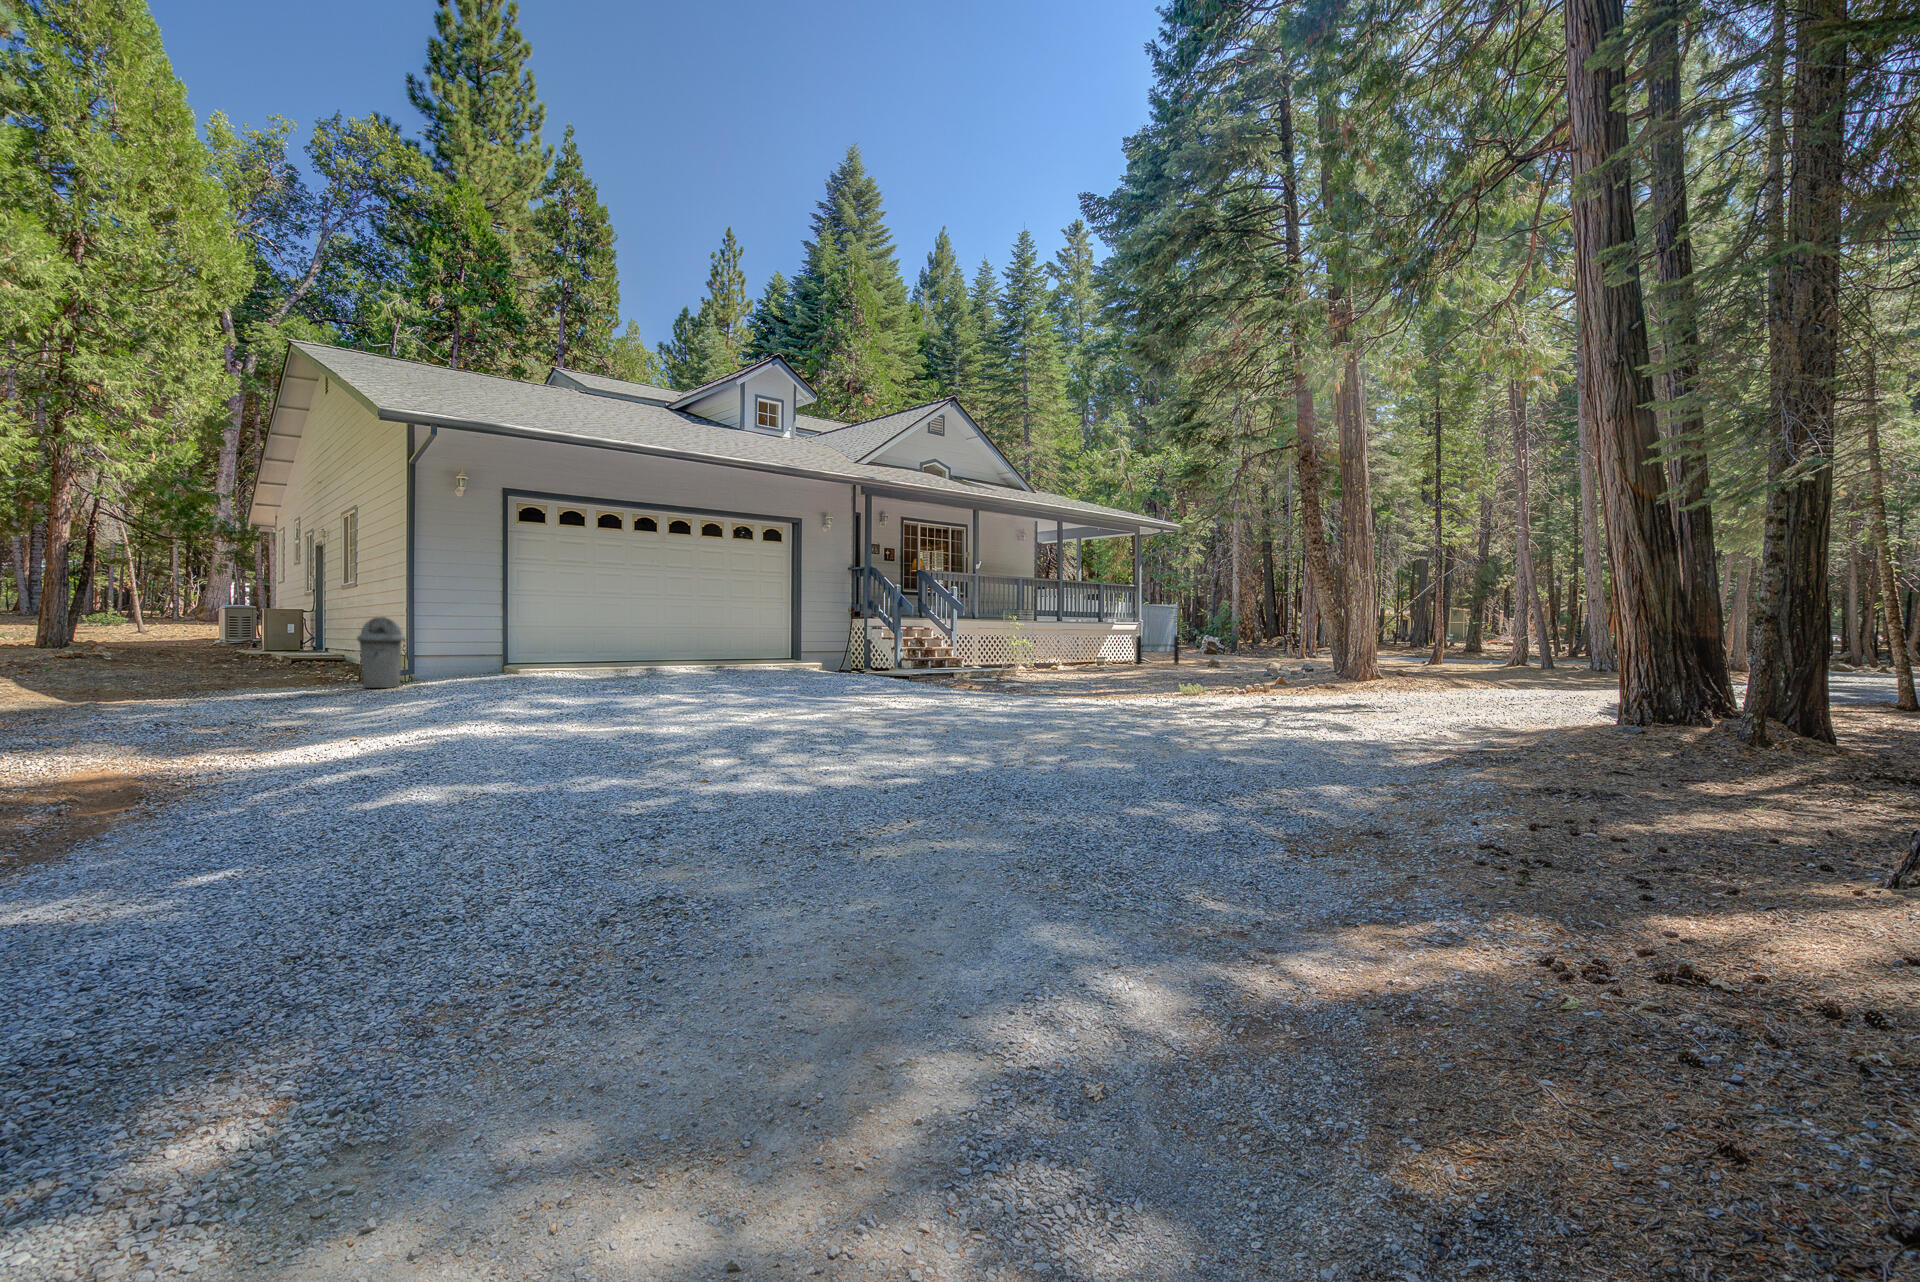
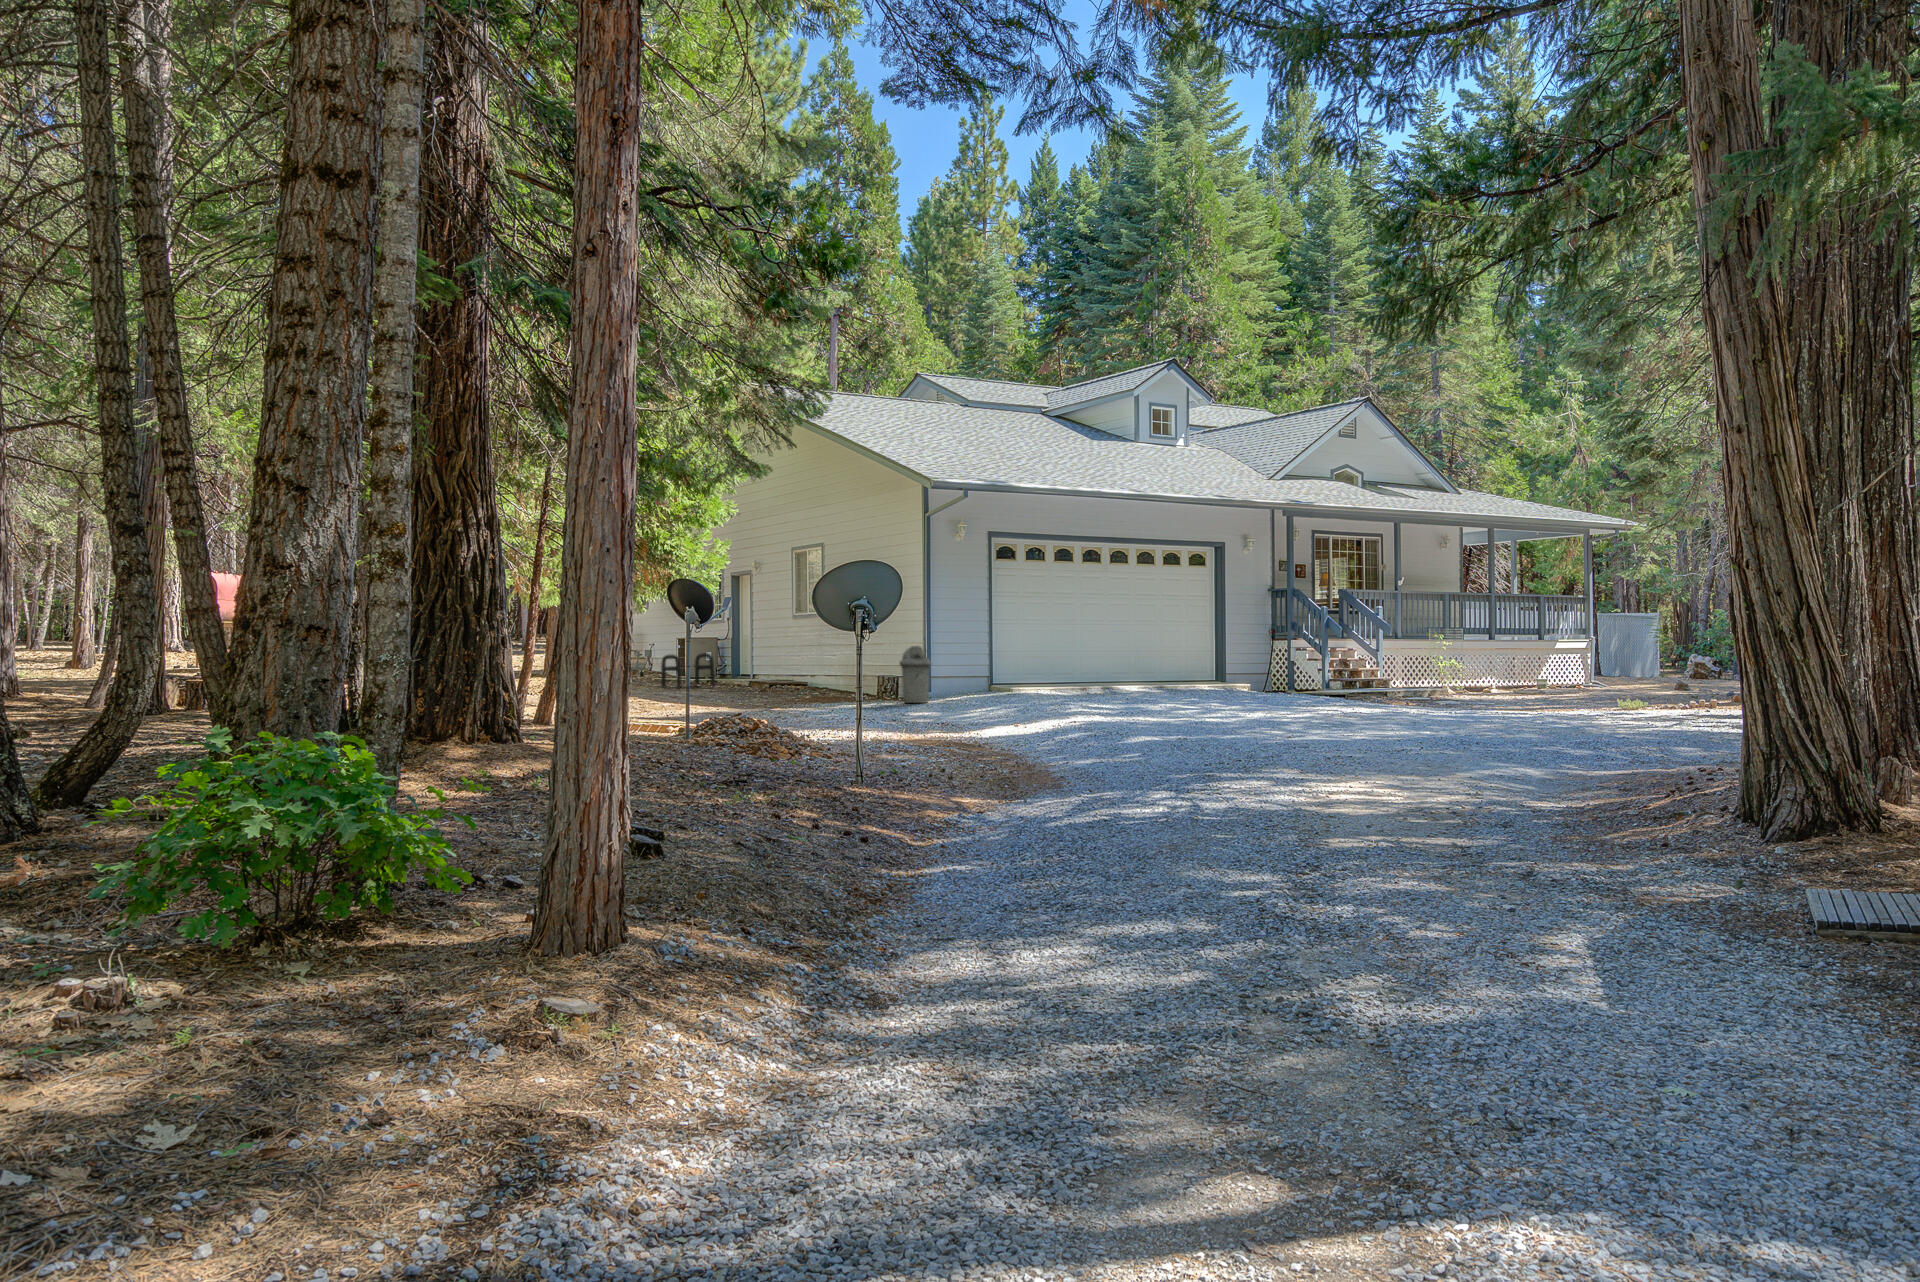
bench: present [1136,635,1179,664] -> present [661,653,715,688]

